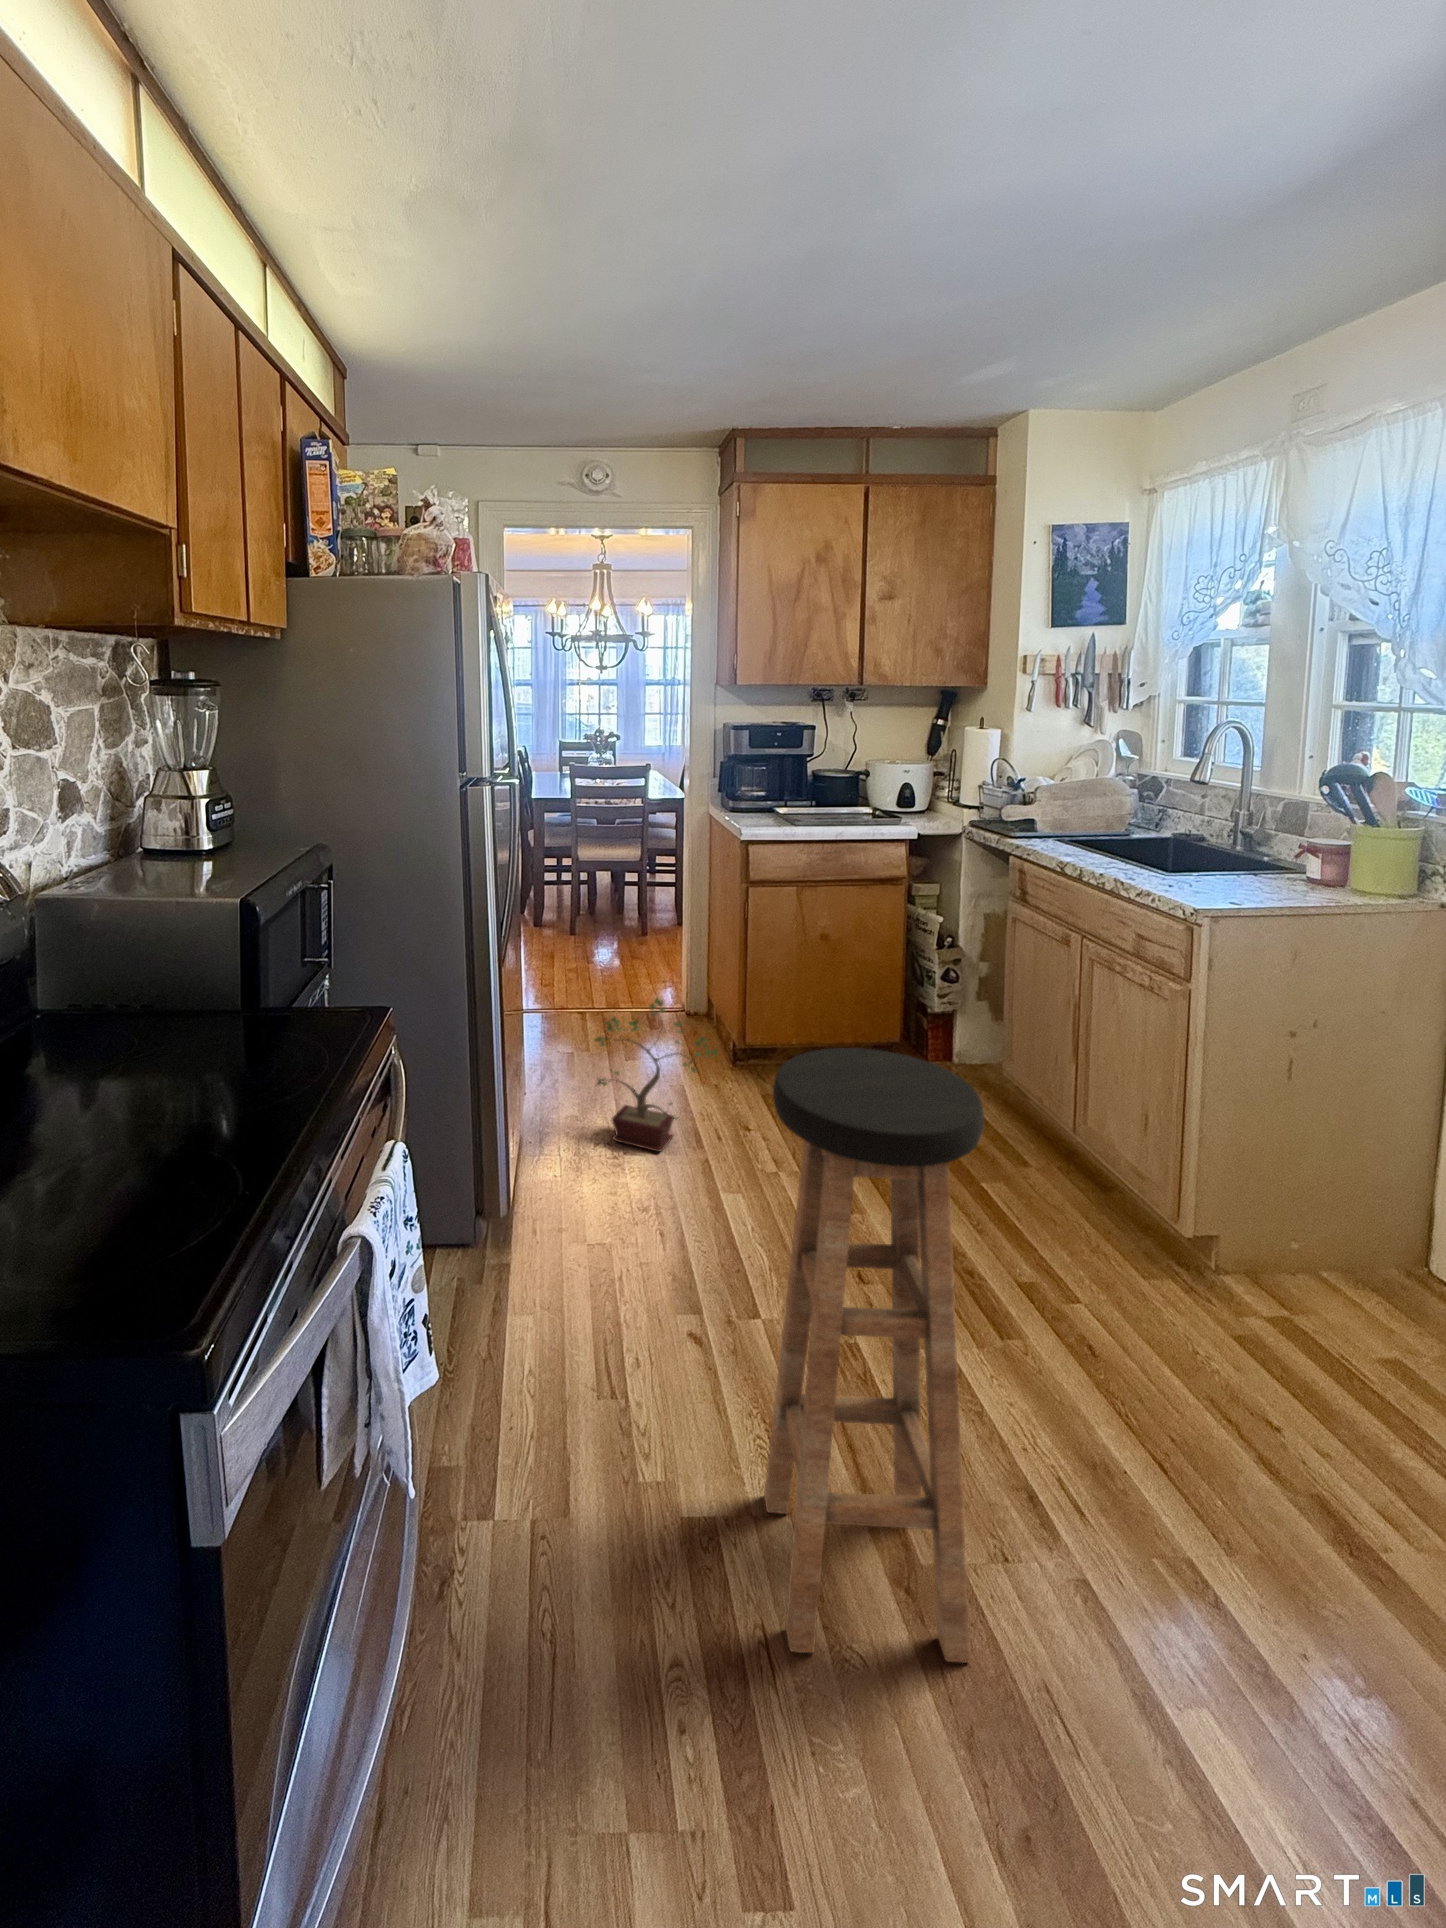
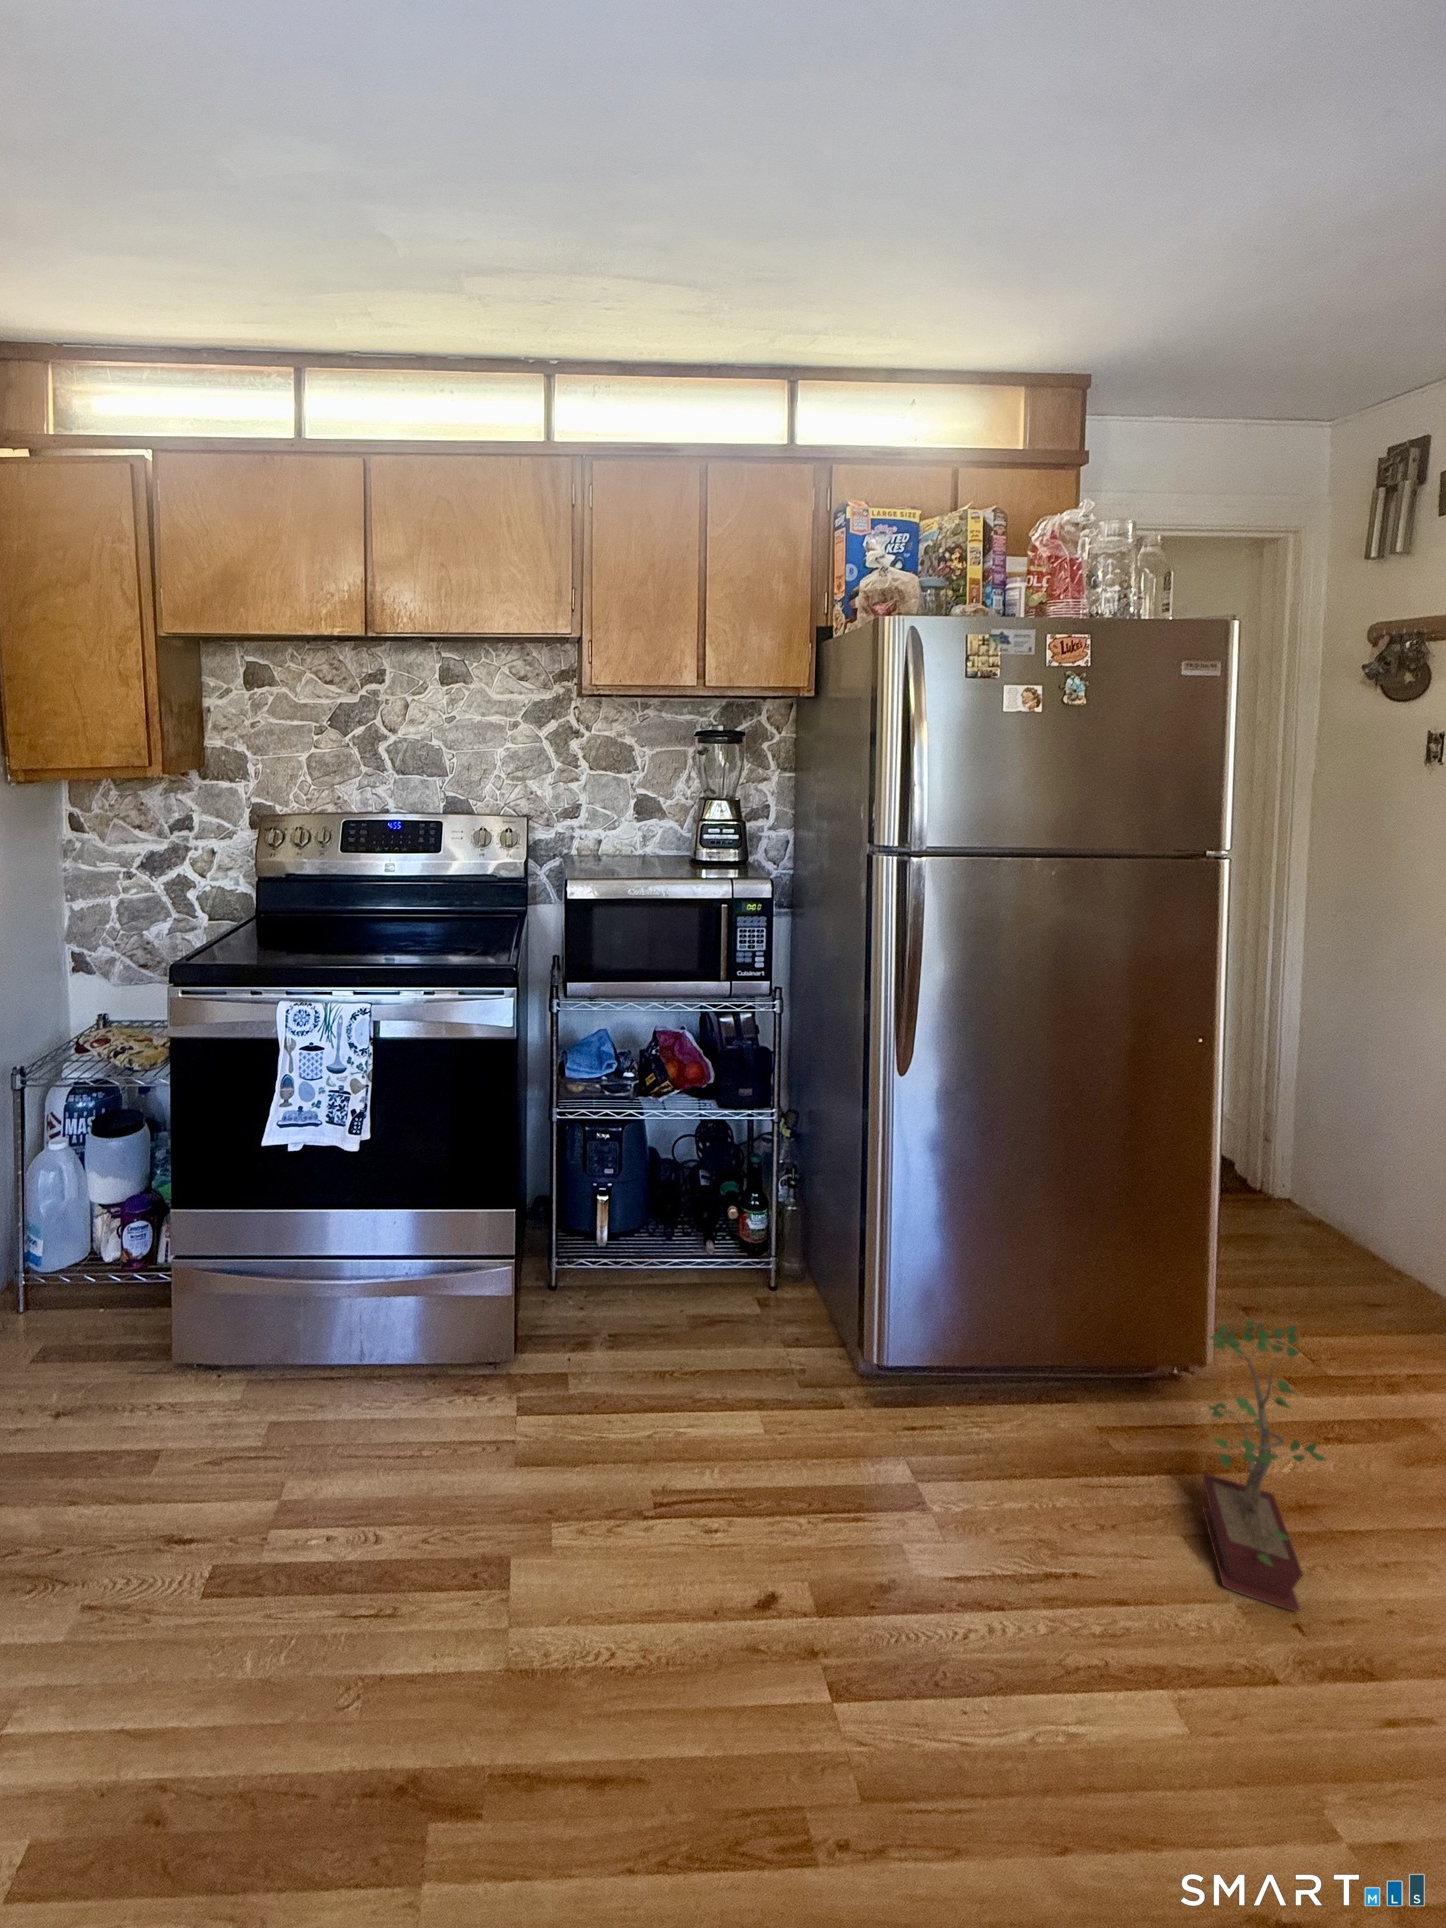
bar stool: present [764,1048,984,1663] -> none [312,1128,549,1852]

